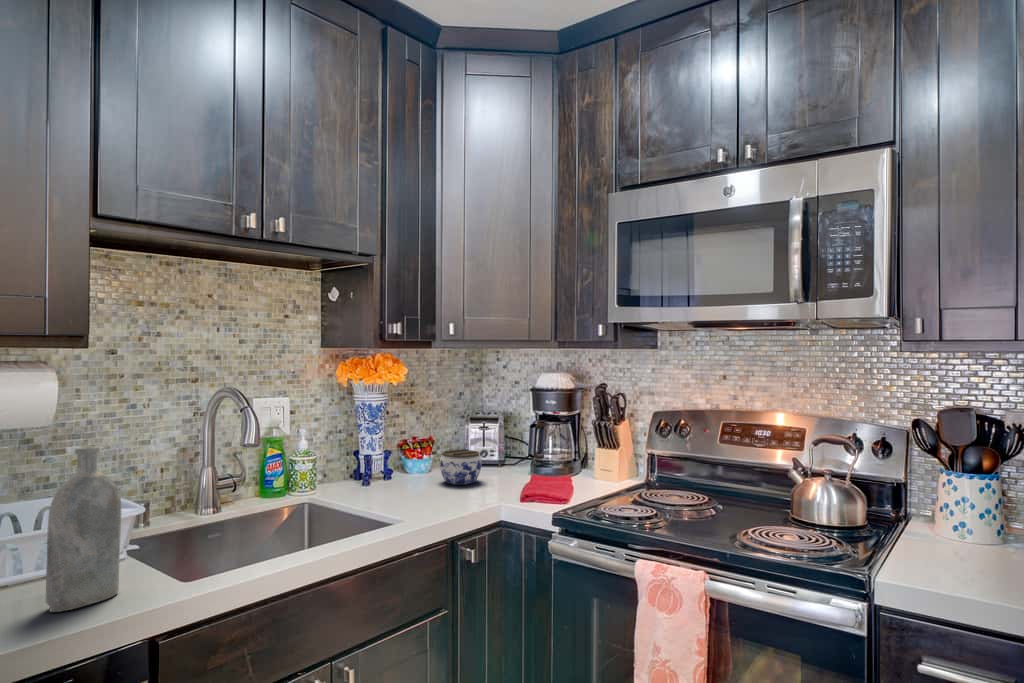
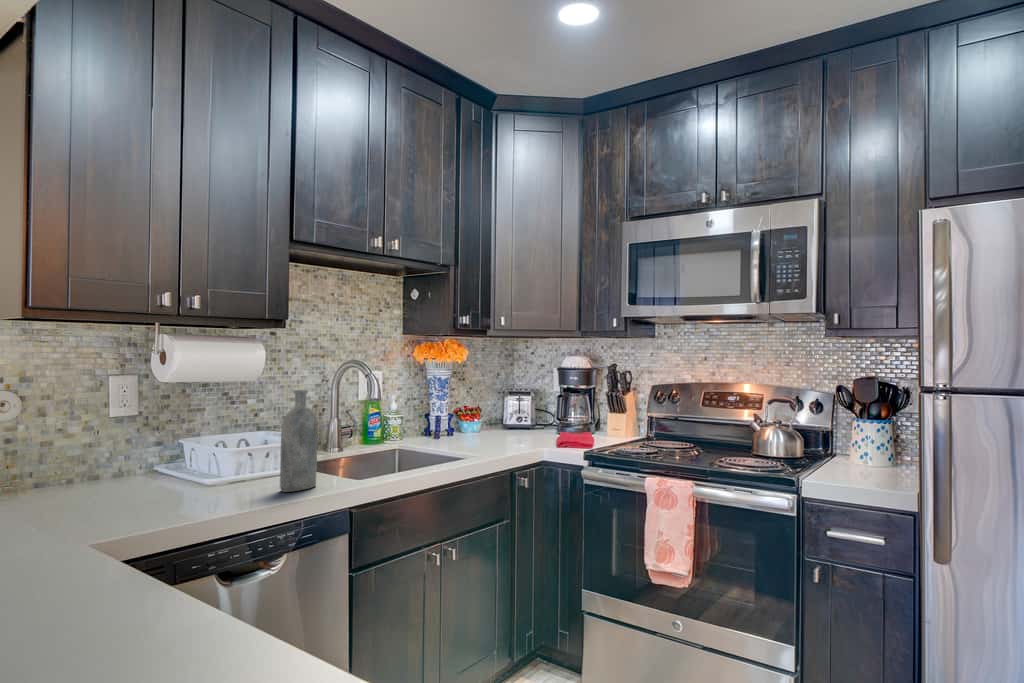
jar: present [440,449,482,485] -> none [491,413,522,439]

